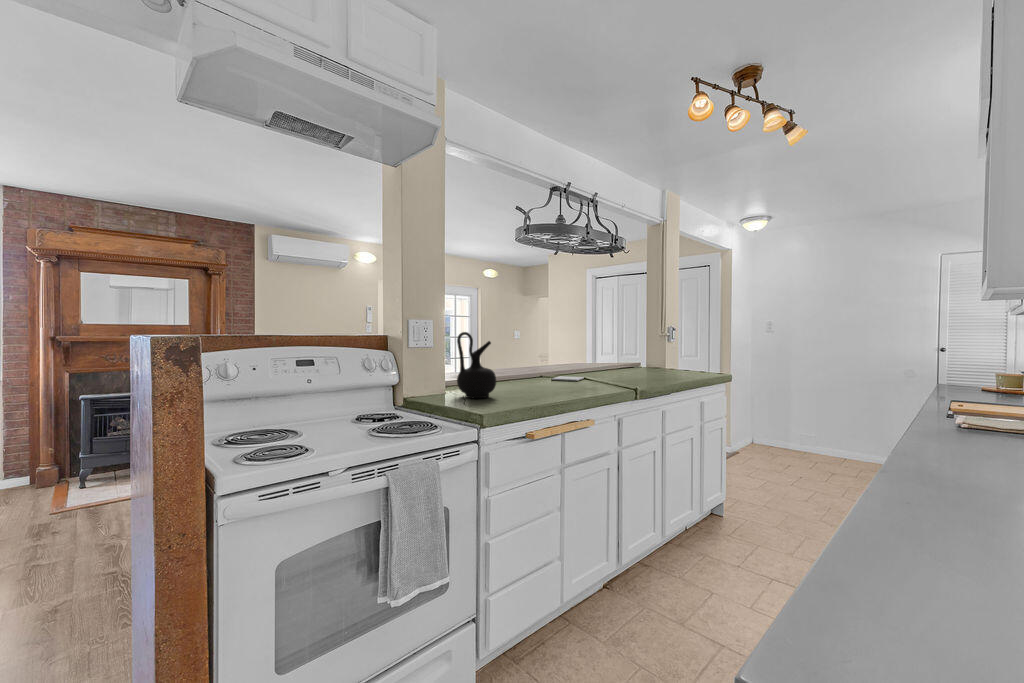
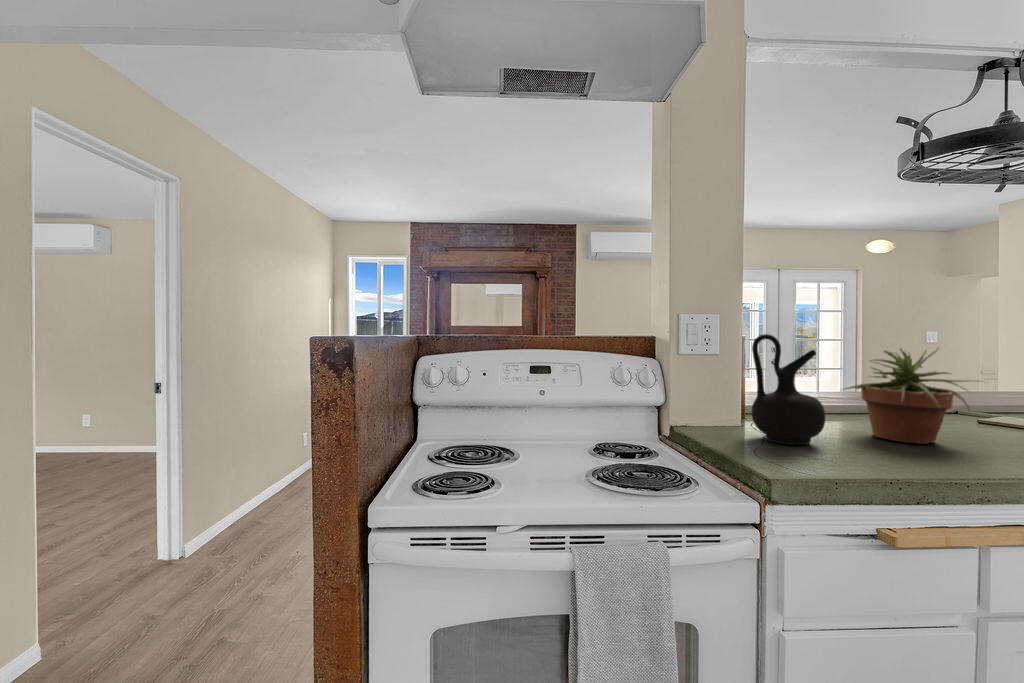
potted plant: none [498,338,559,391] -> present [843,348,980,444]

